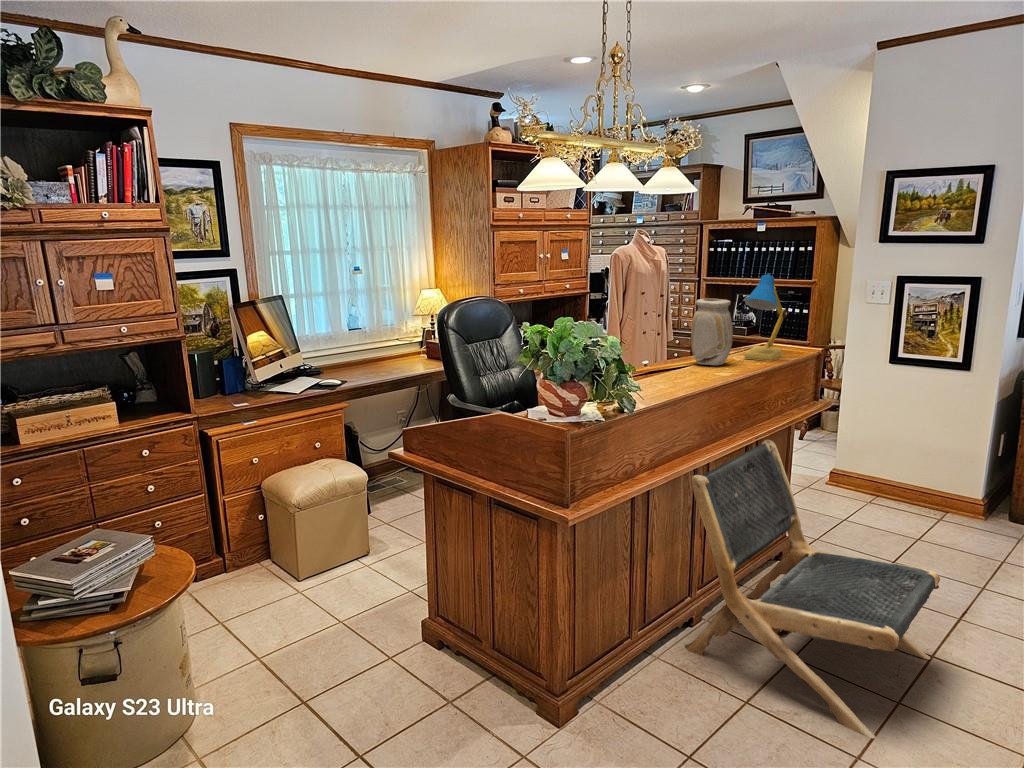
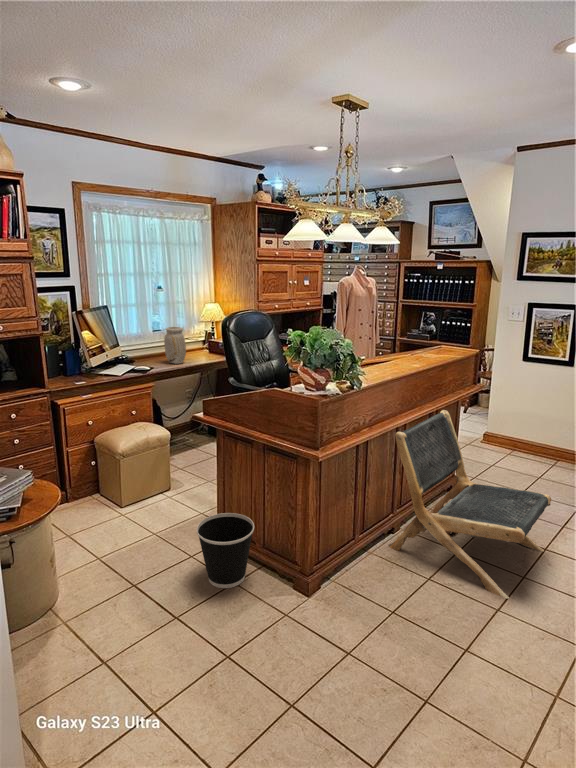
desk lamp: present [744,273,788,361] -> none [429,299,458,358]
vase: present [691,298,733,365] -> present [164,327,186,364]
wastebasket: none [392,598,478,713] -> present [196,513,254,588]

